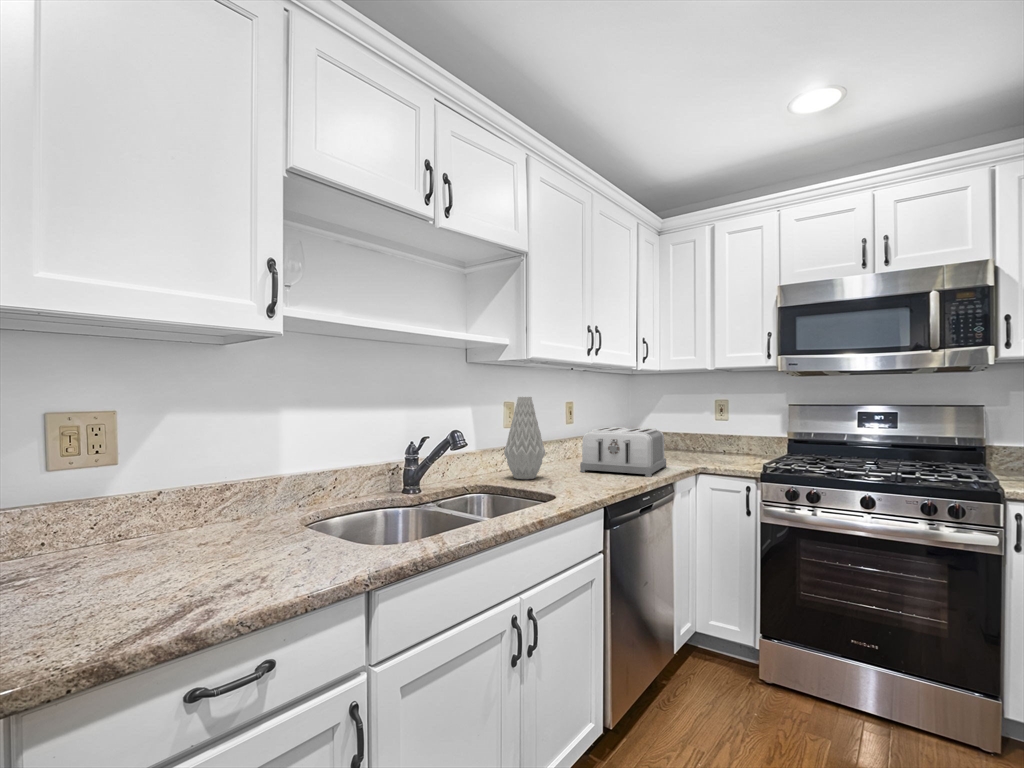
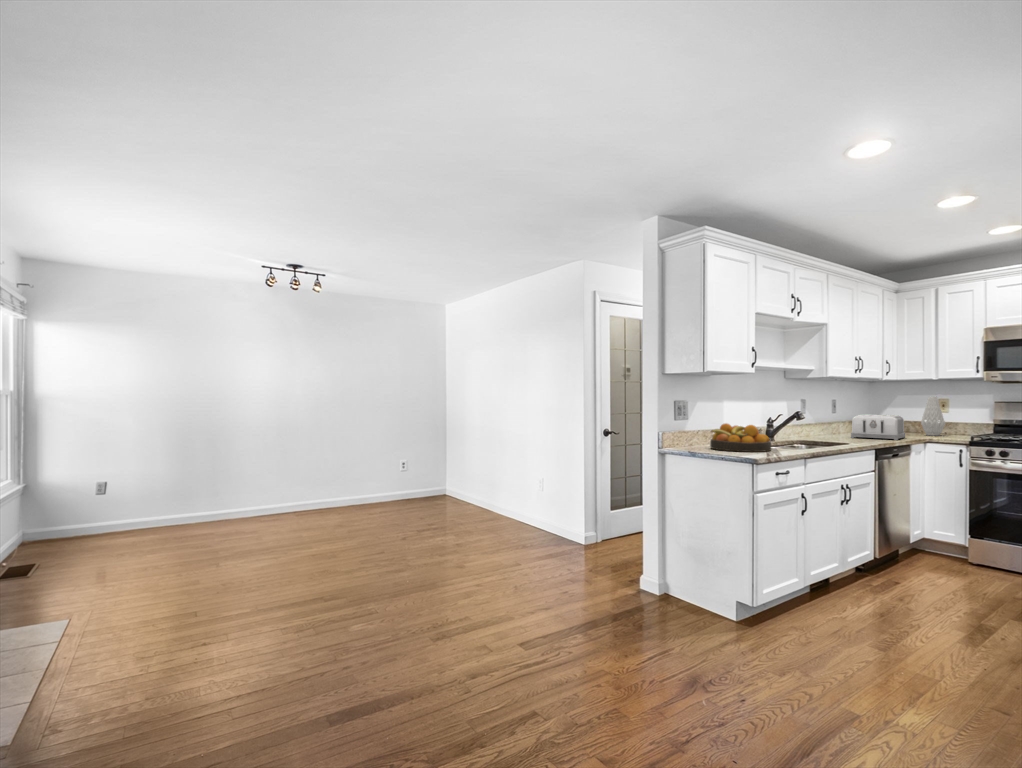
vase: present [504,397,545,479] -> present [921,397,945,436]
fruit bowl: none [72,485,282,598] -> present [710,423,771,452]

